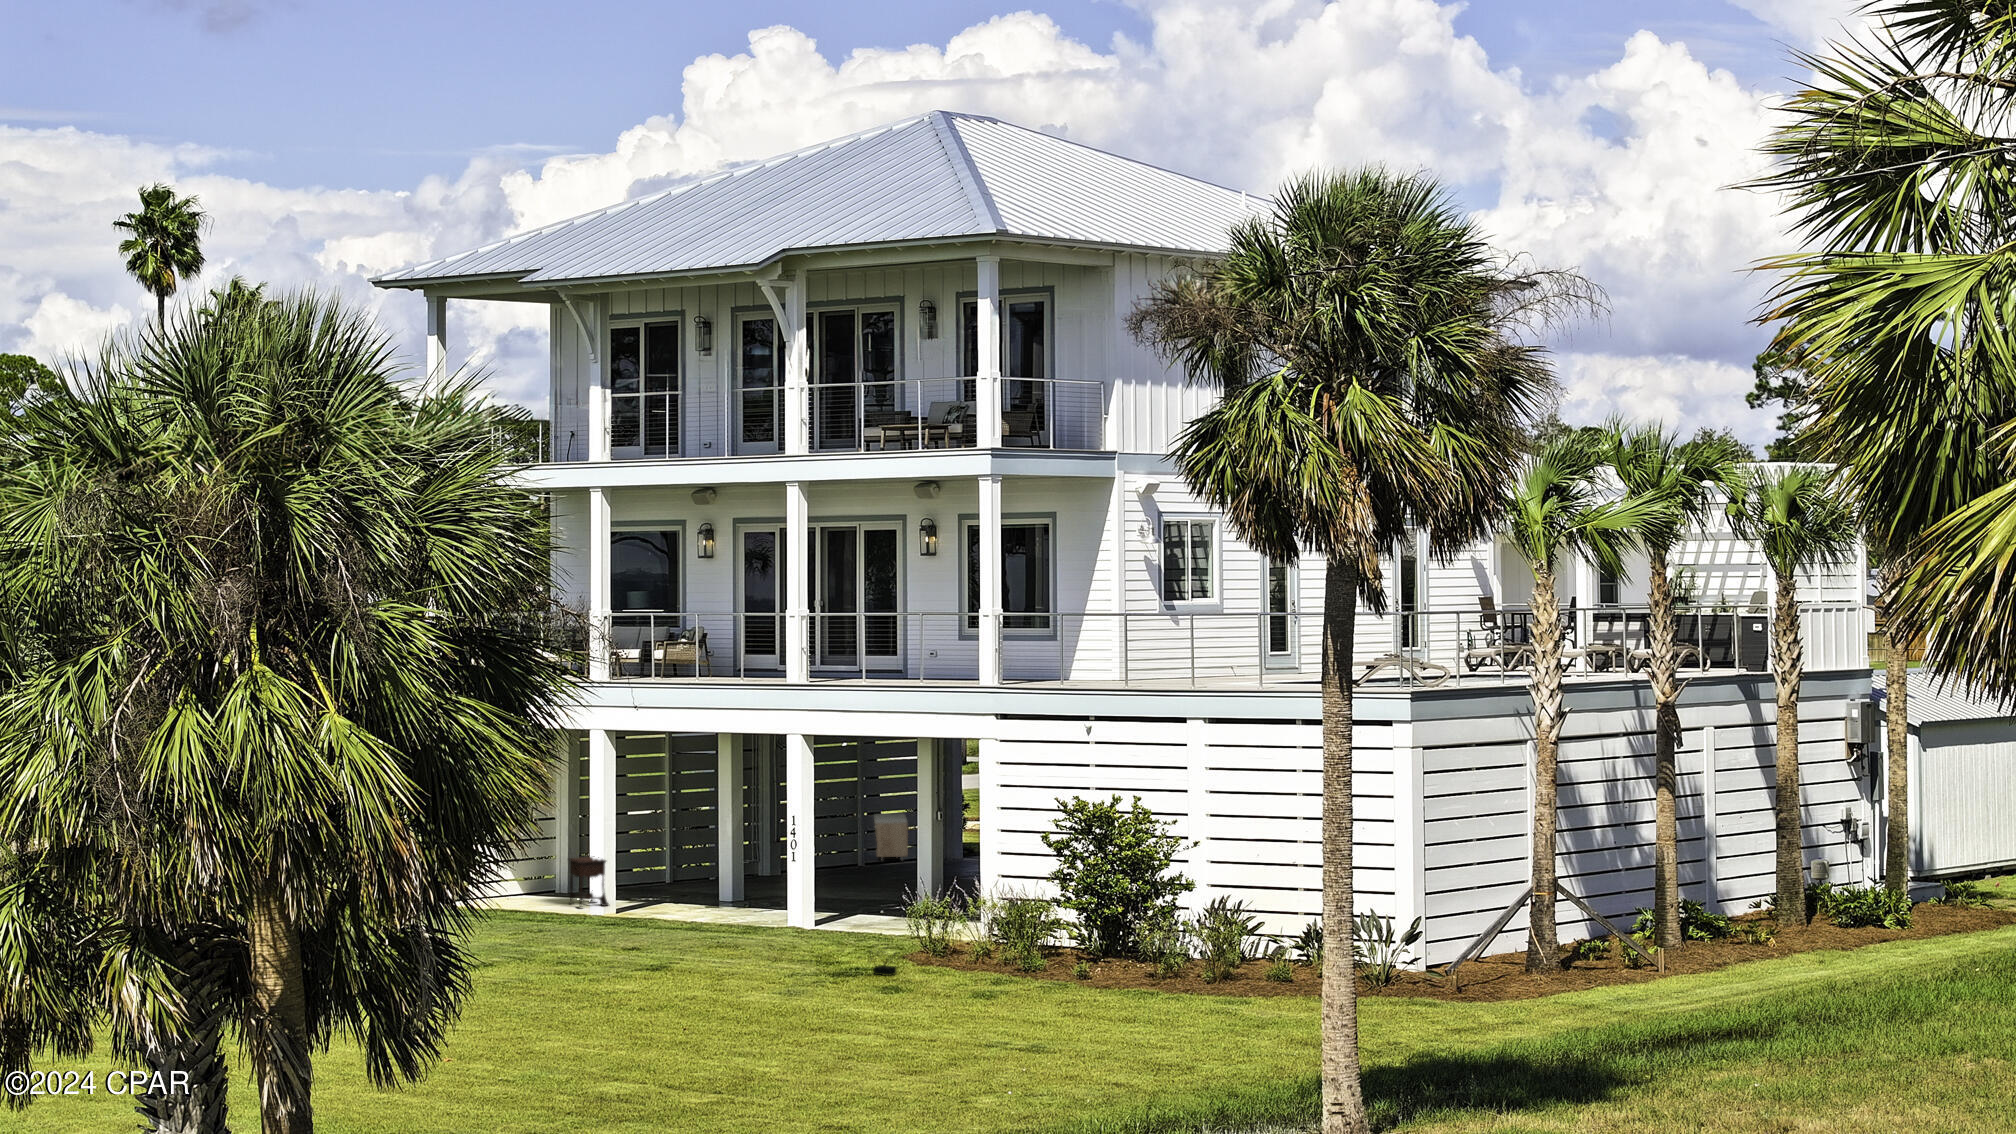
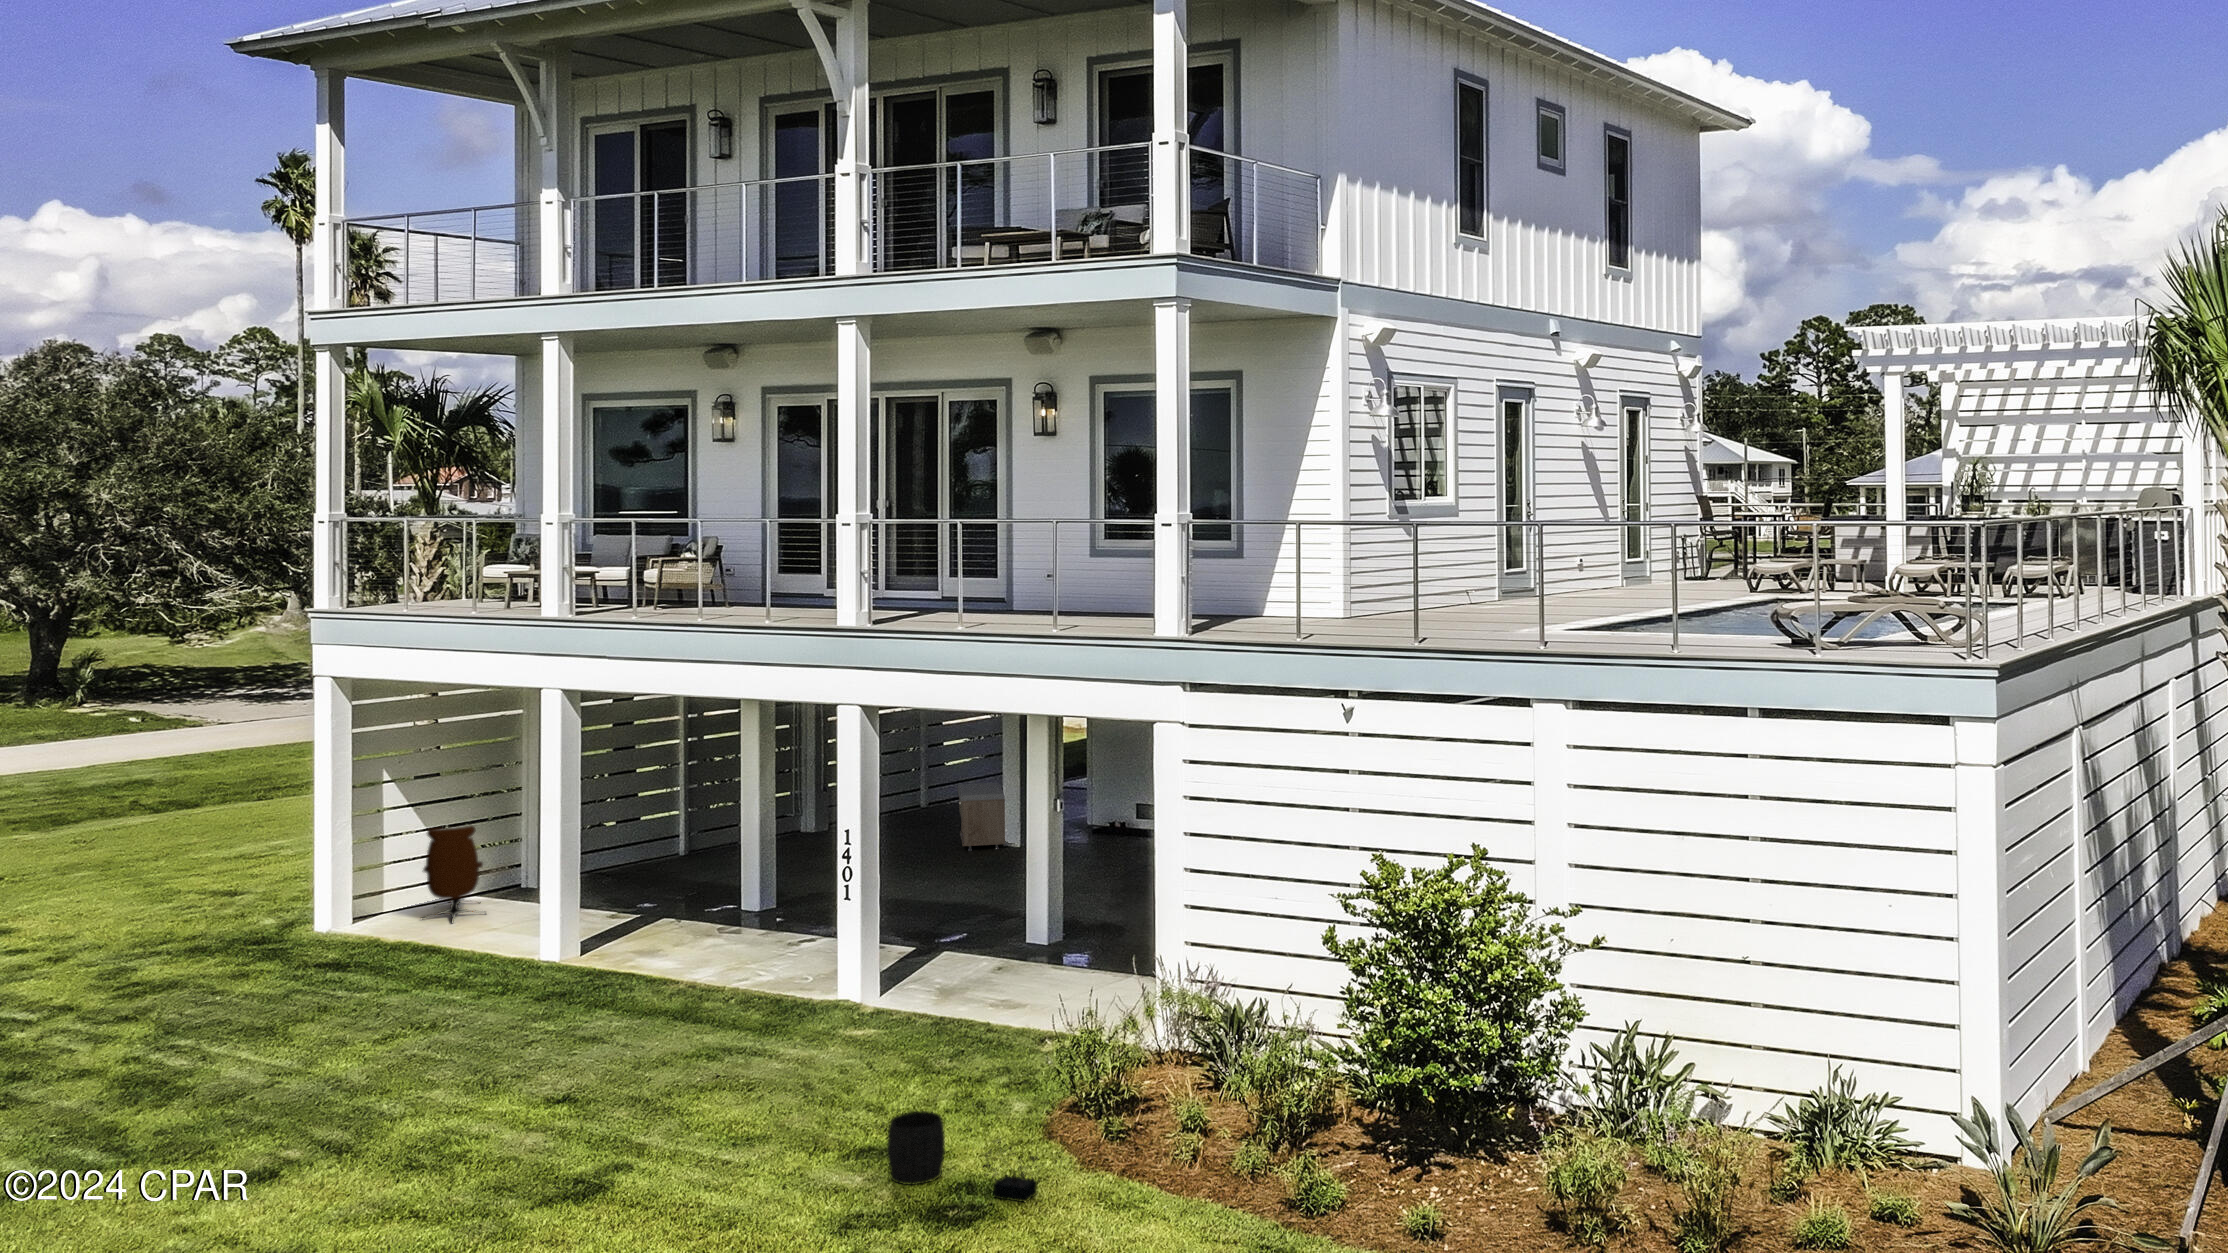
lounge chair: none [513,823,555,889] -> present [423,826,483,922]
side table: present [569,857,609,908] -> none [488,886,556,975]
woven basket: none [819,937,849,971] -> present [887,1111,945,1185]

